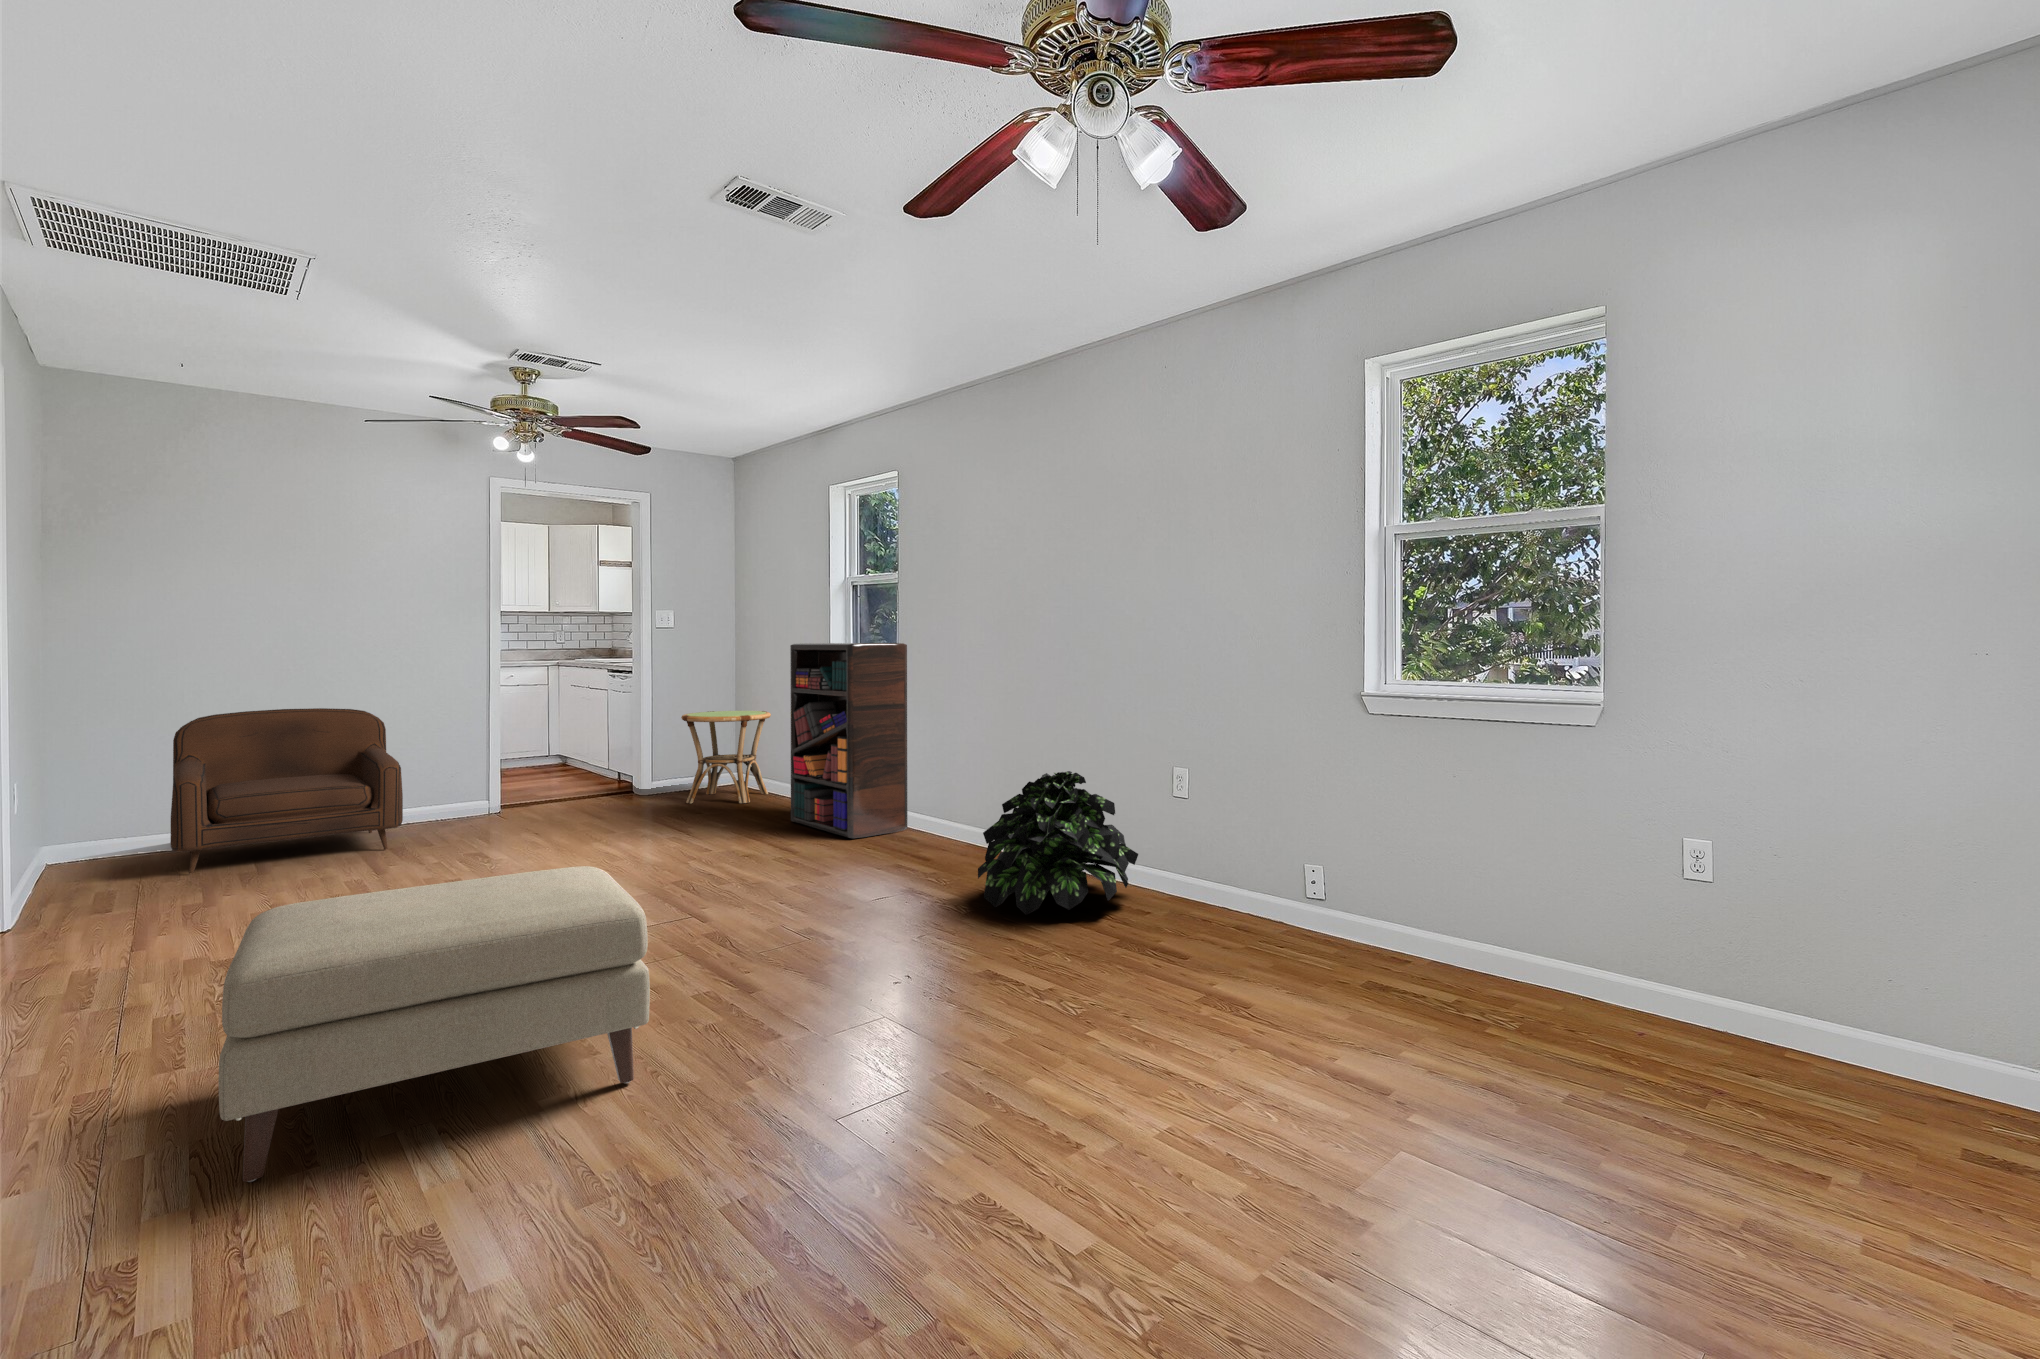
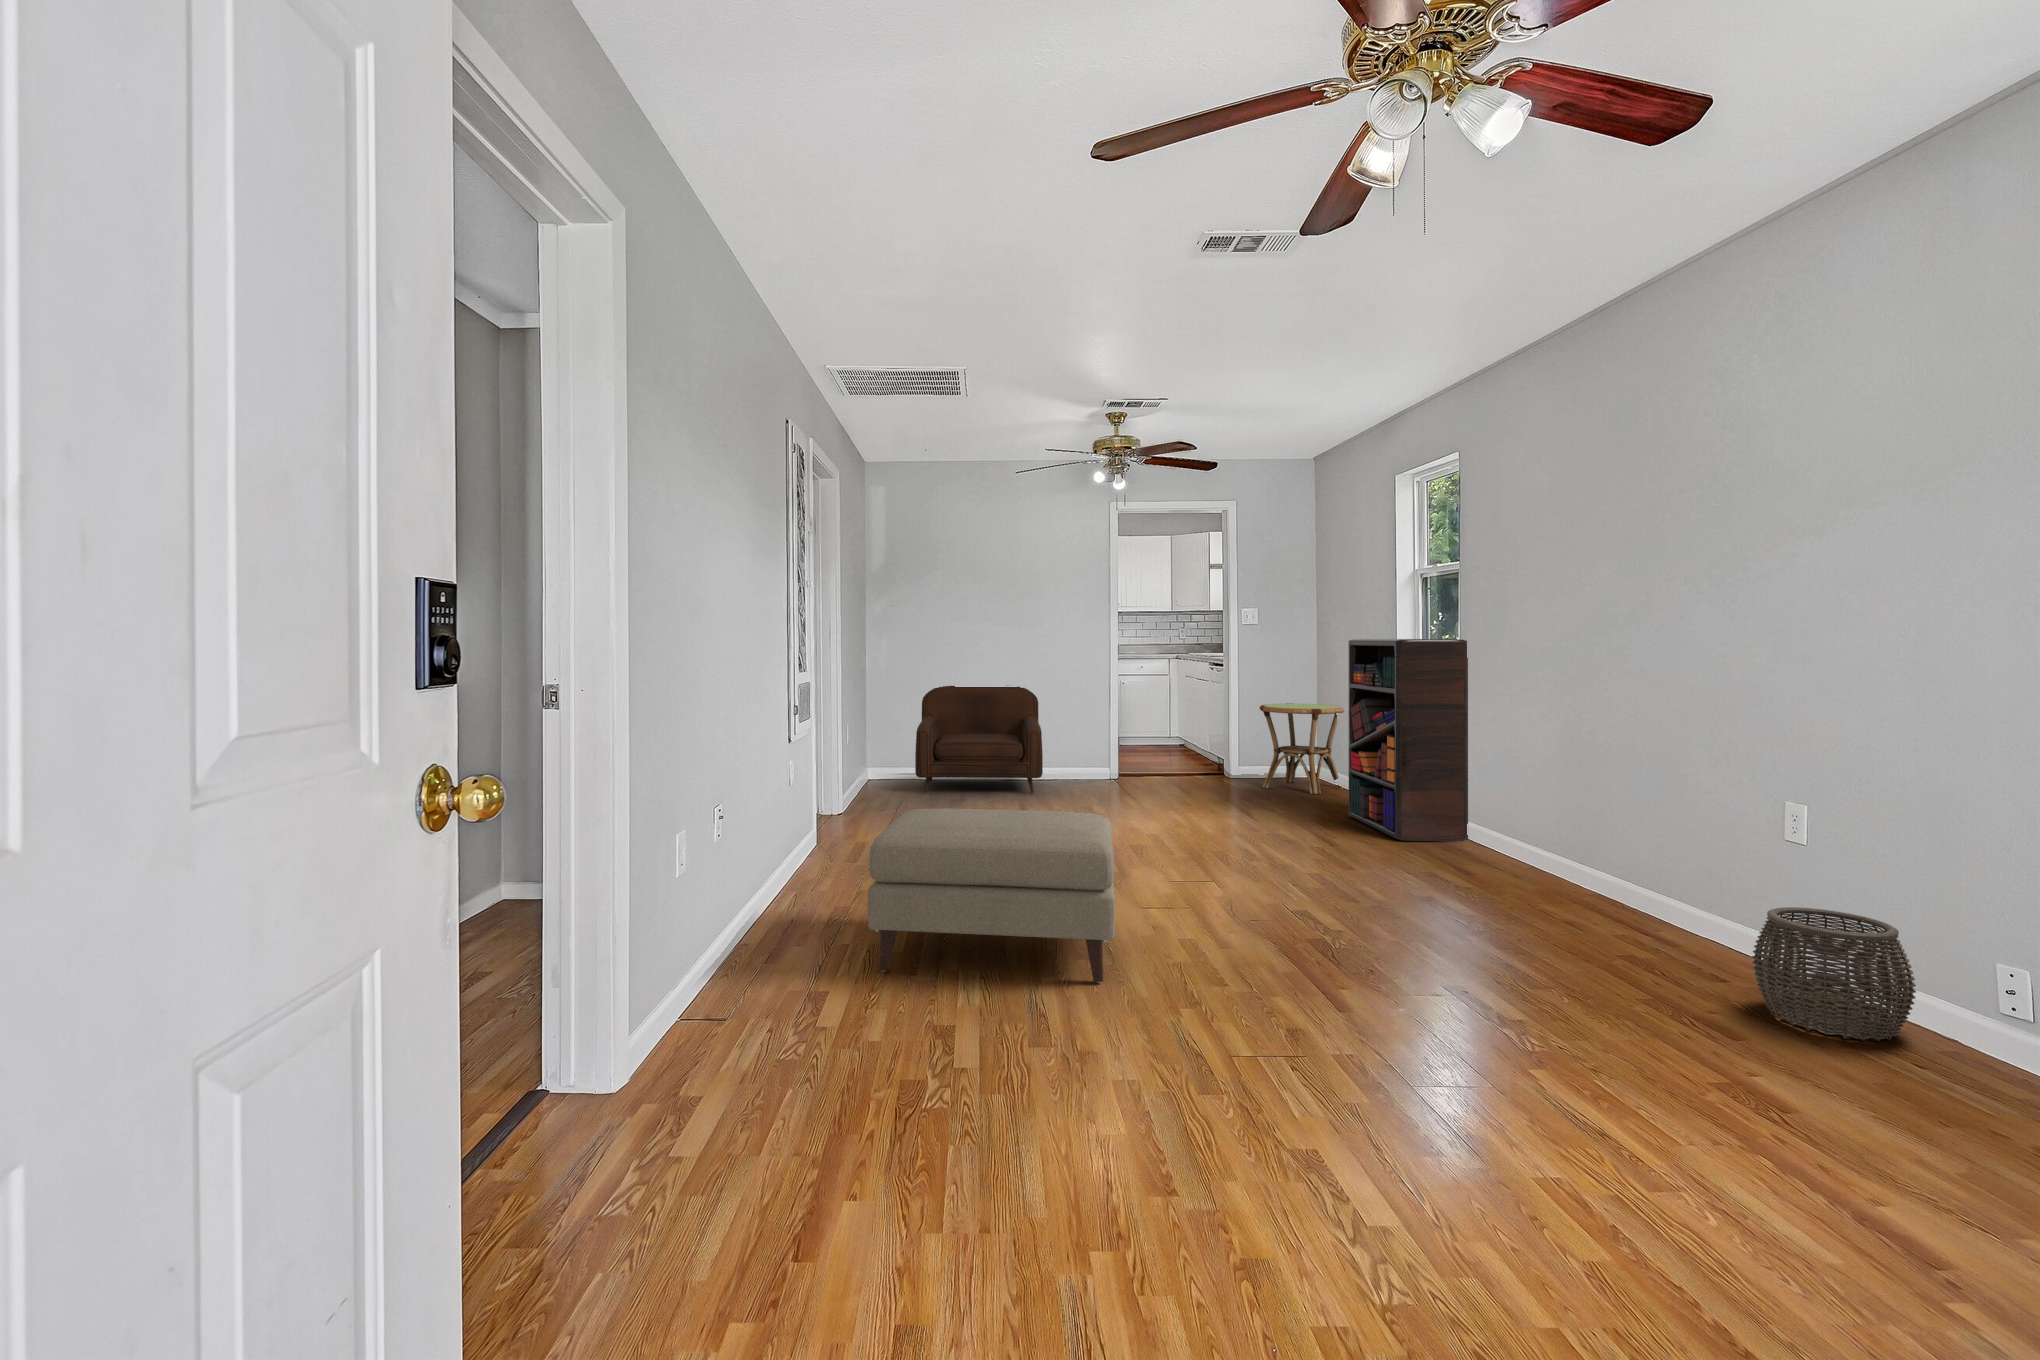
potted plant: present [978,771,1138,915] -> none [1497,791,1727,953]
woven basket: none [1177,845,1268,939] -> present [1752,907,1916,1041]

